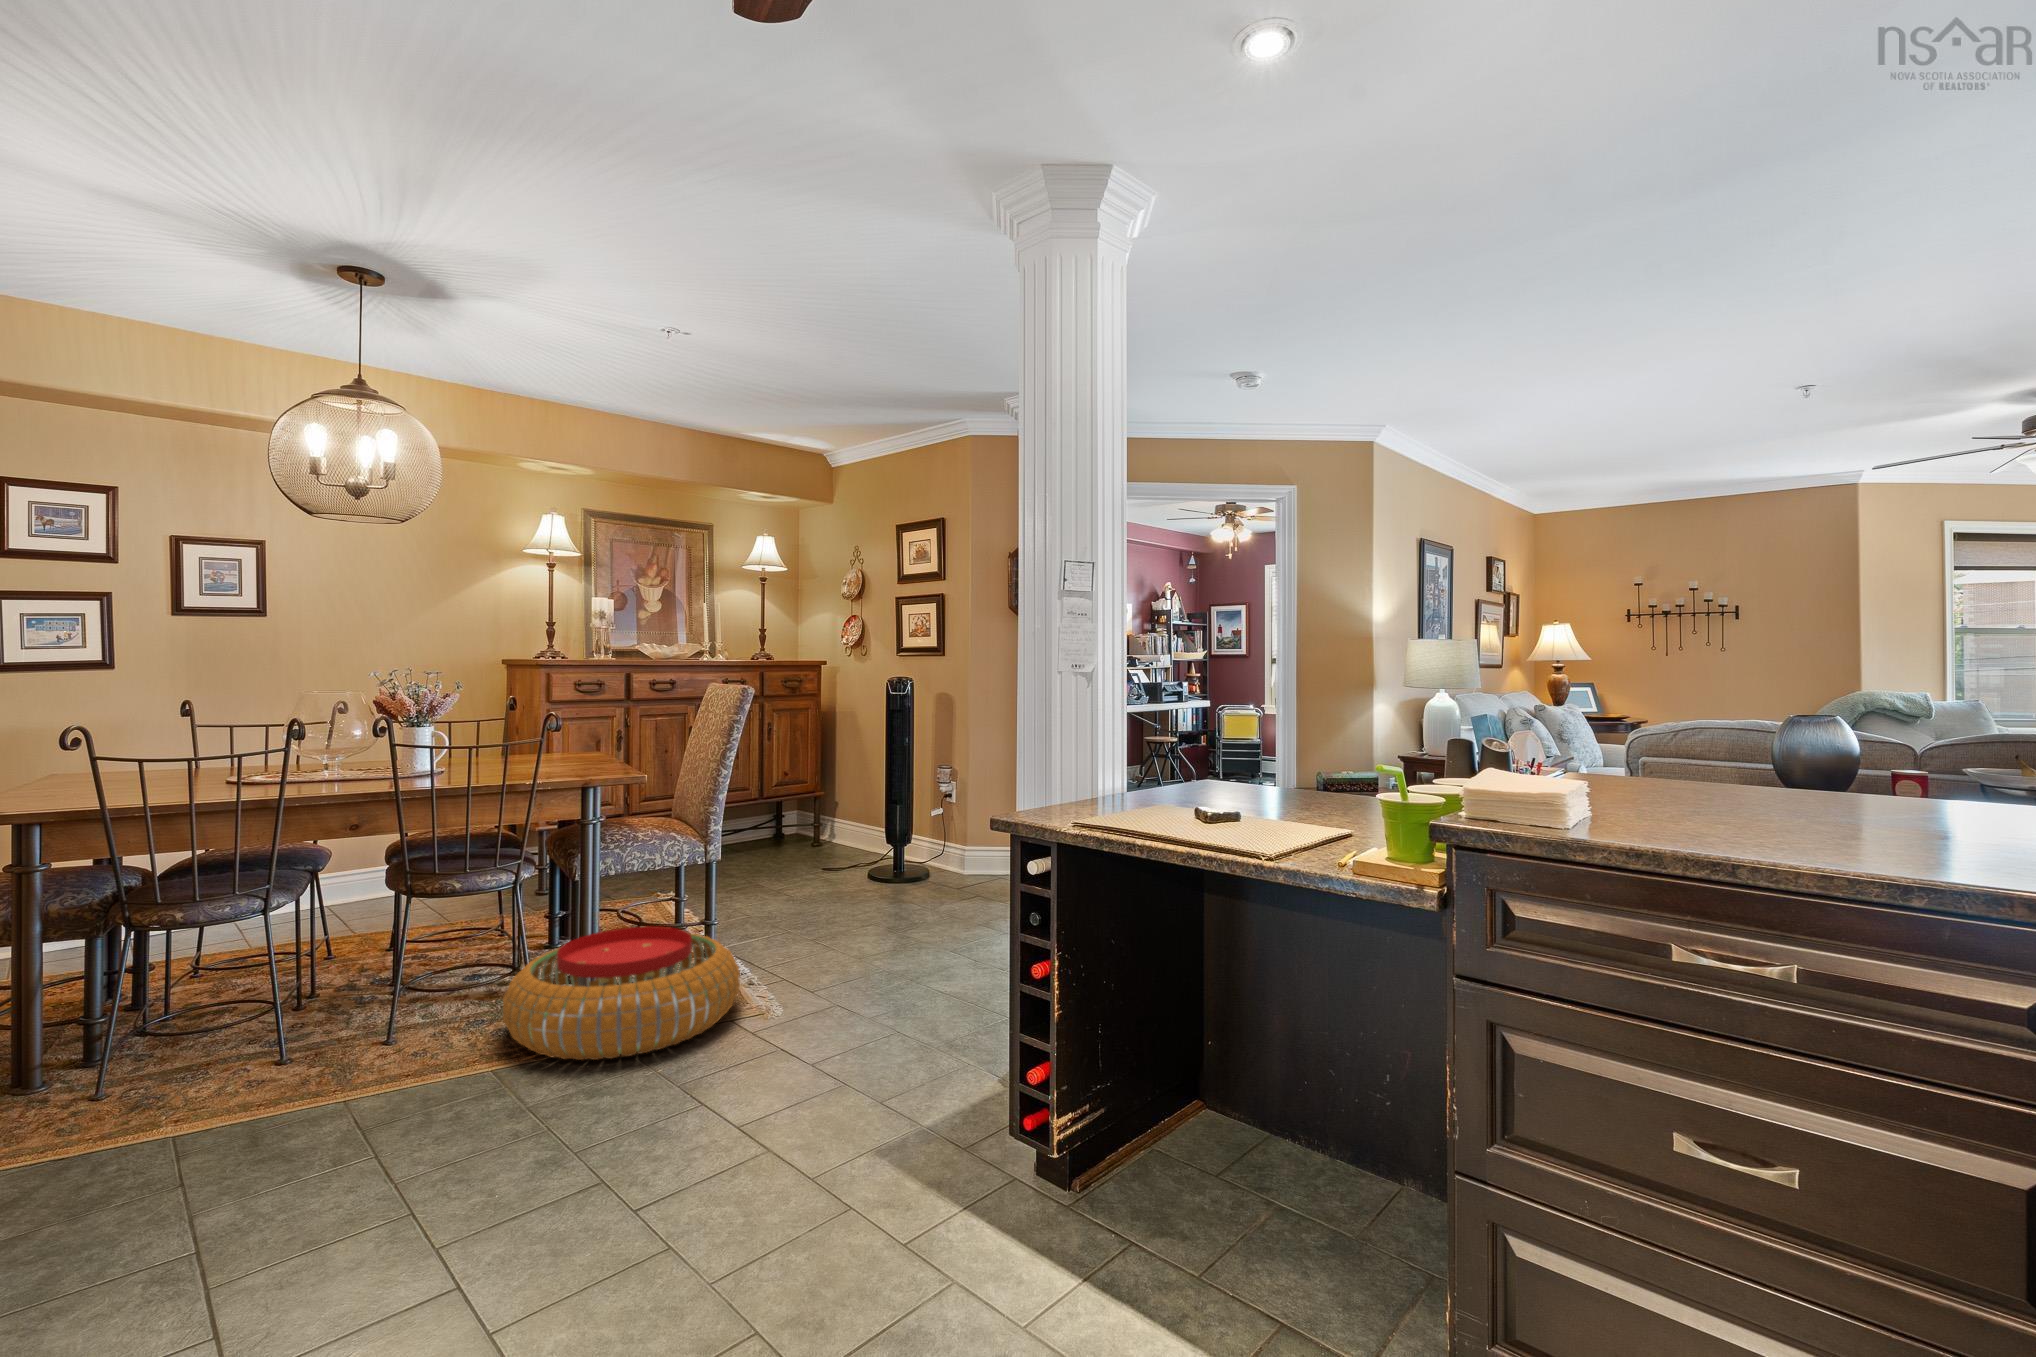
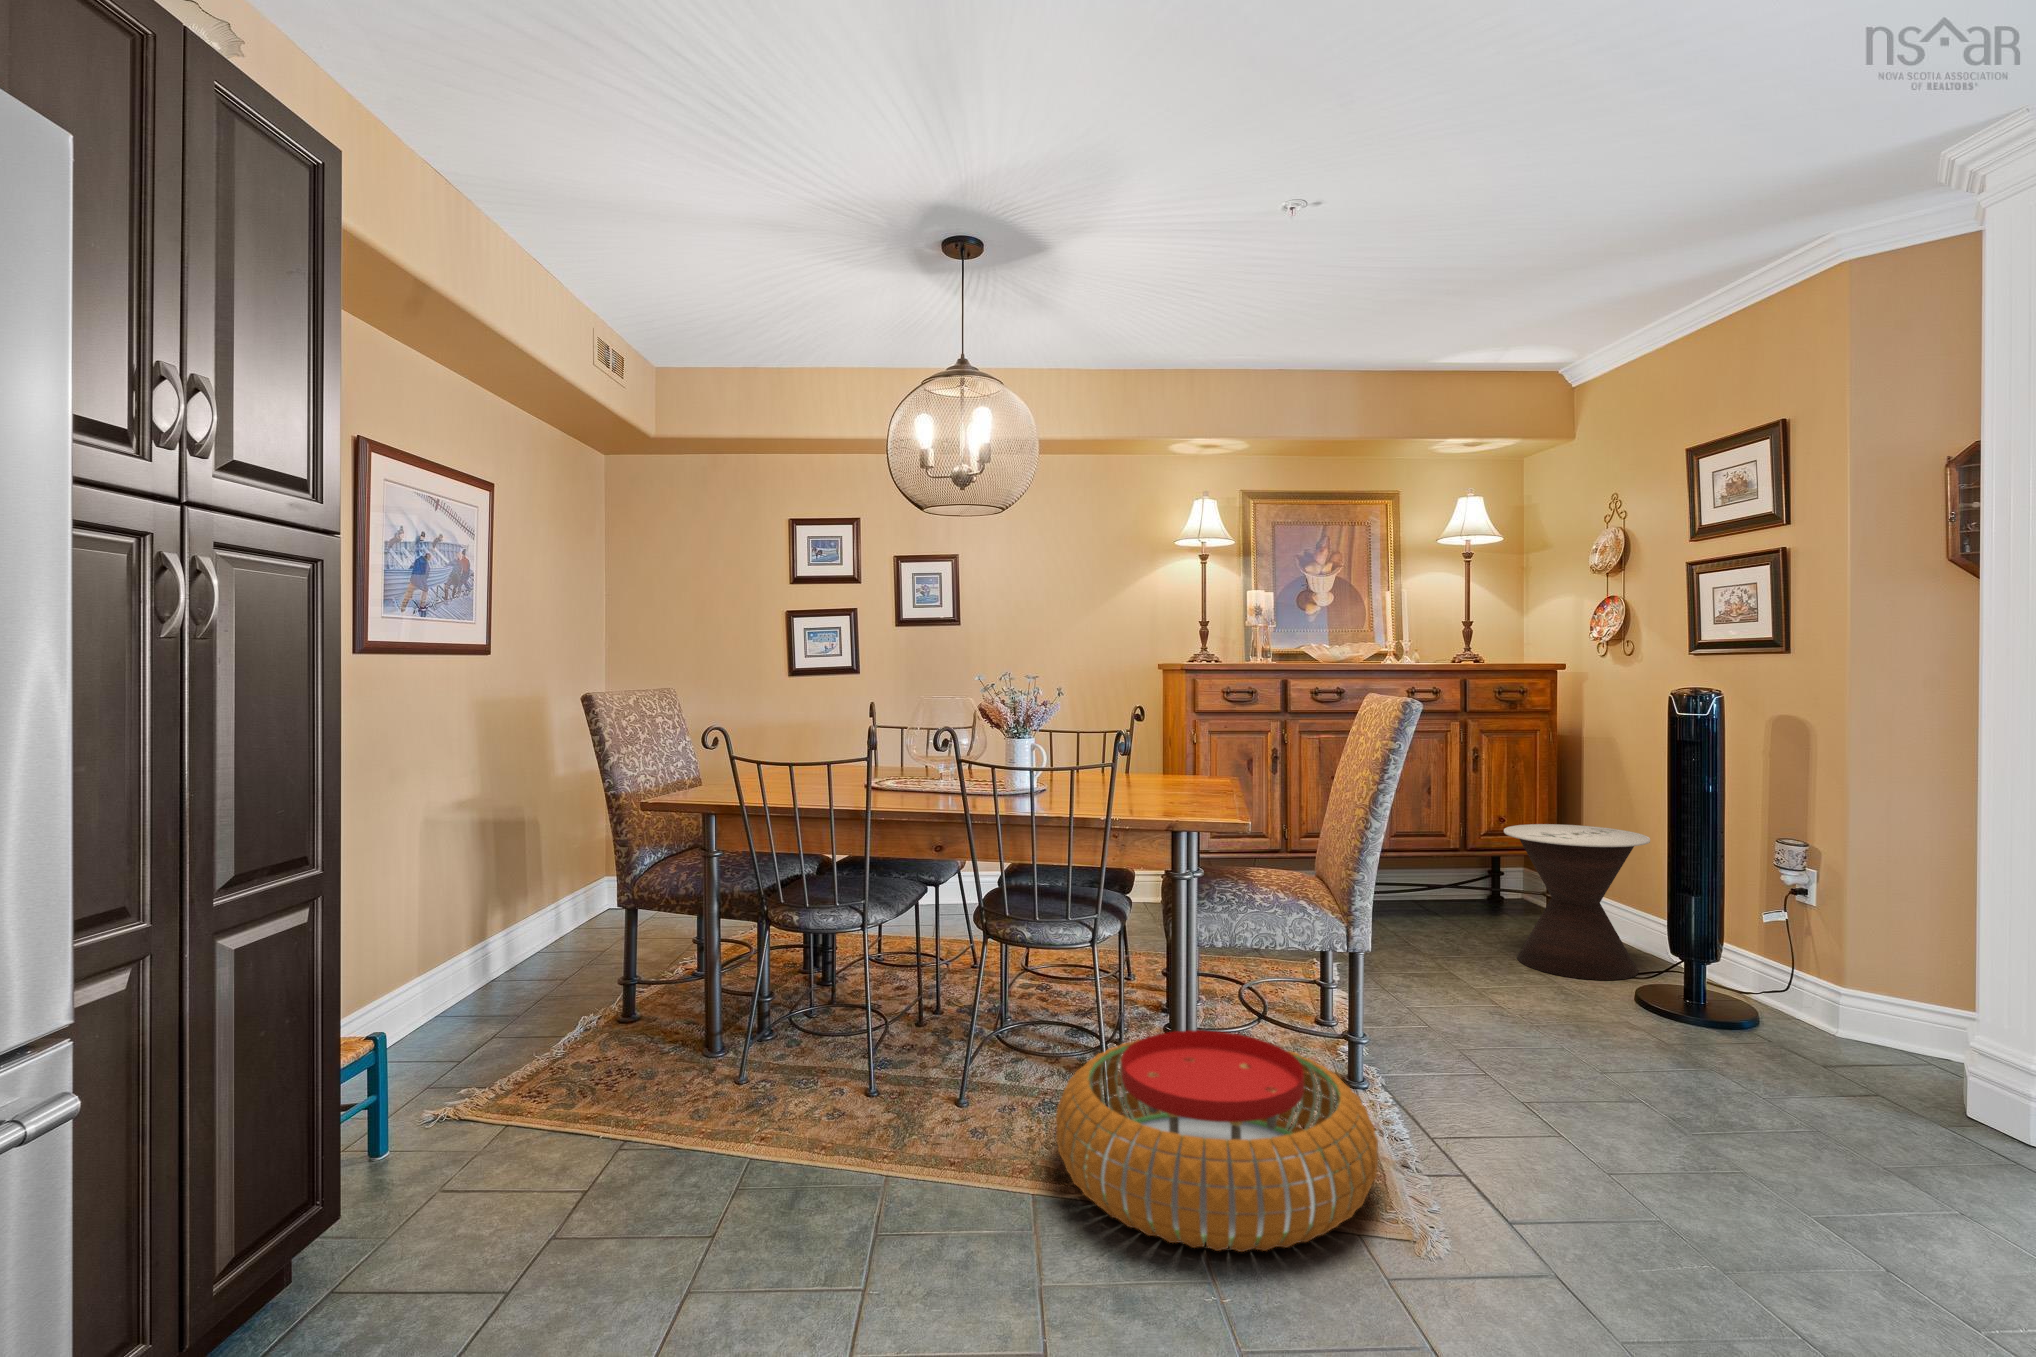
side table: none [791,772,878,872] -> present [1504,824,1650,980]

